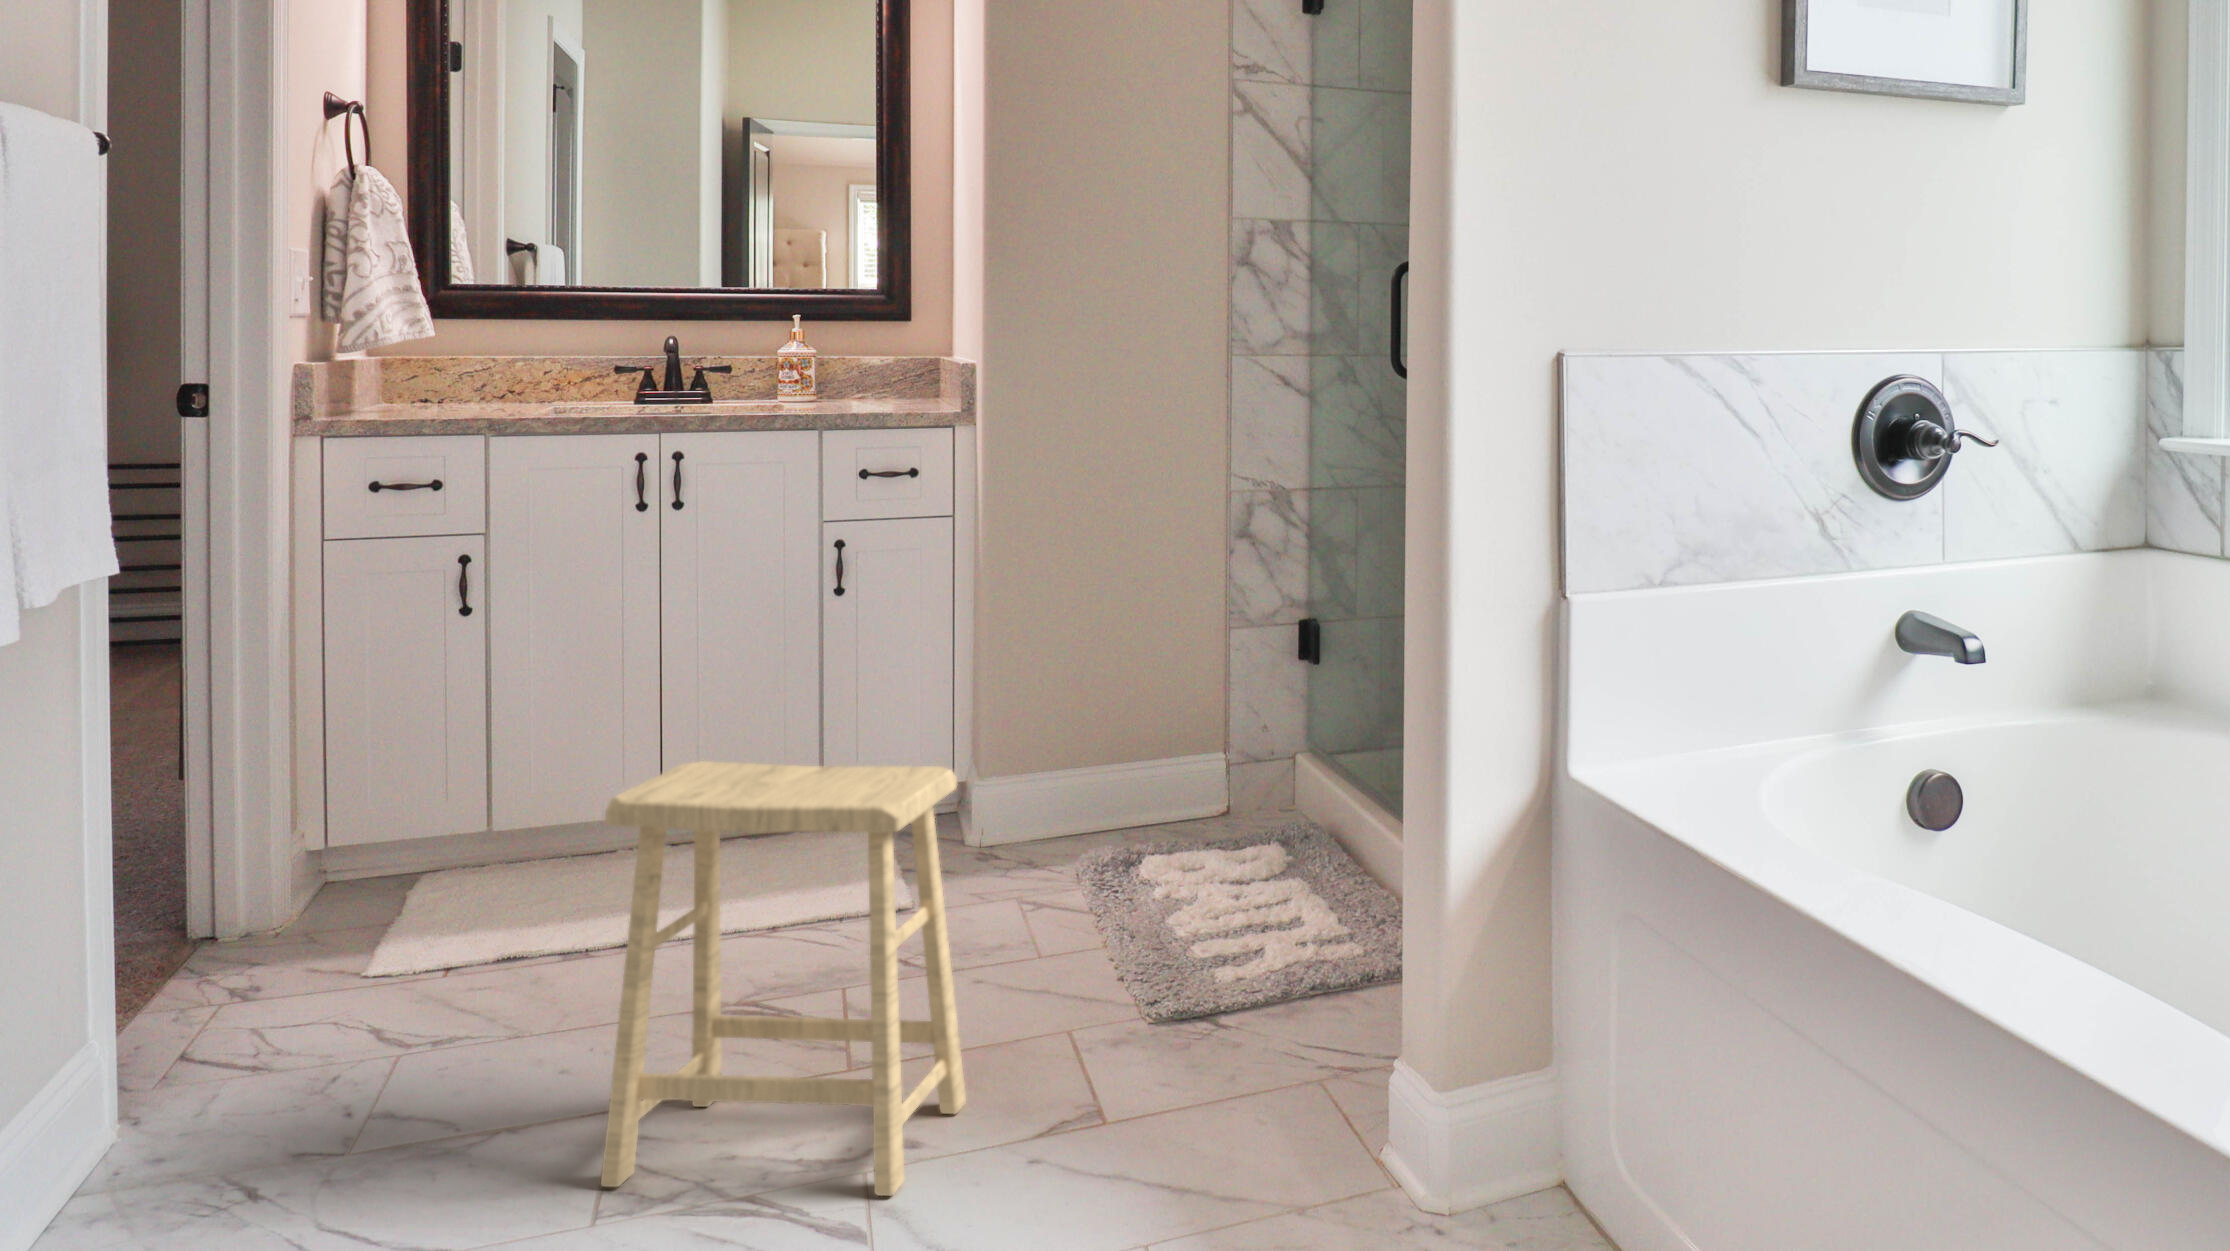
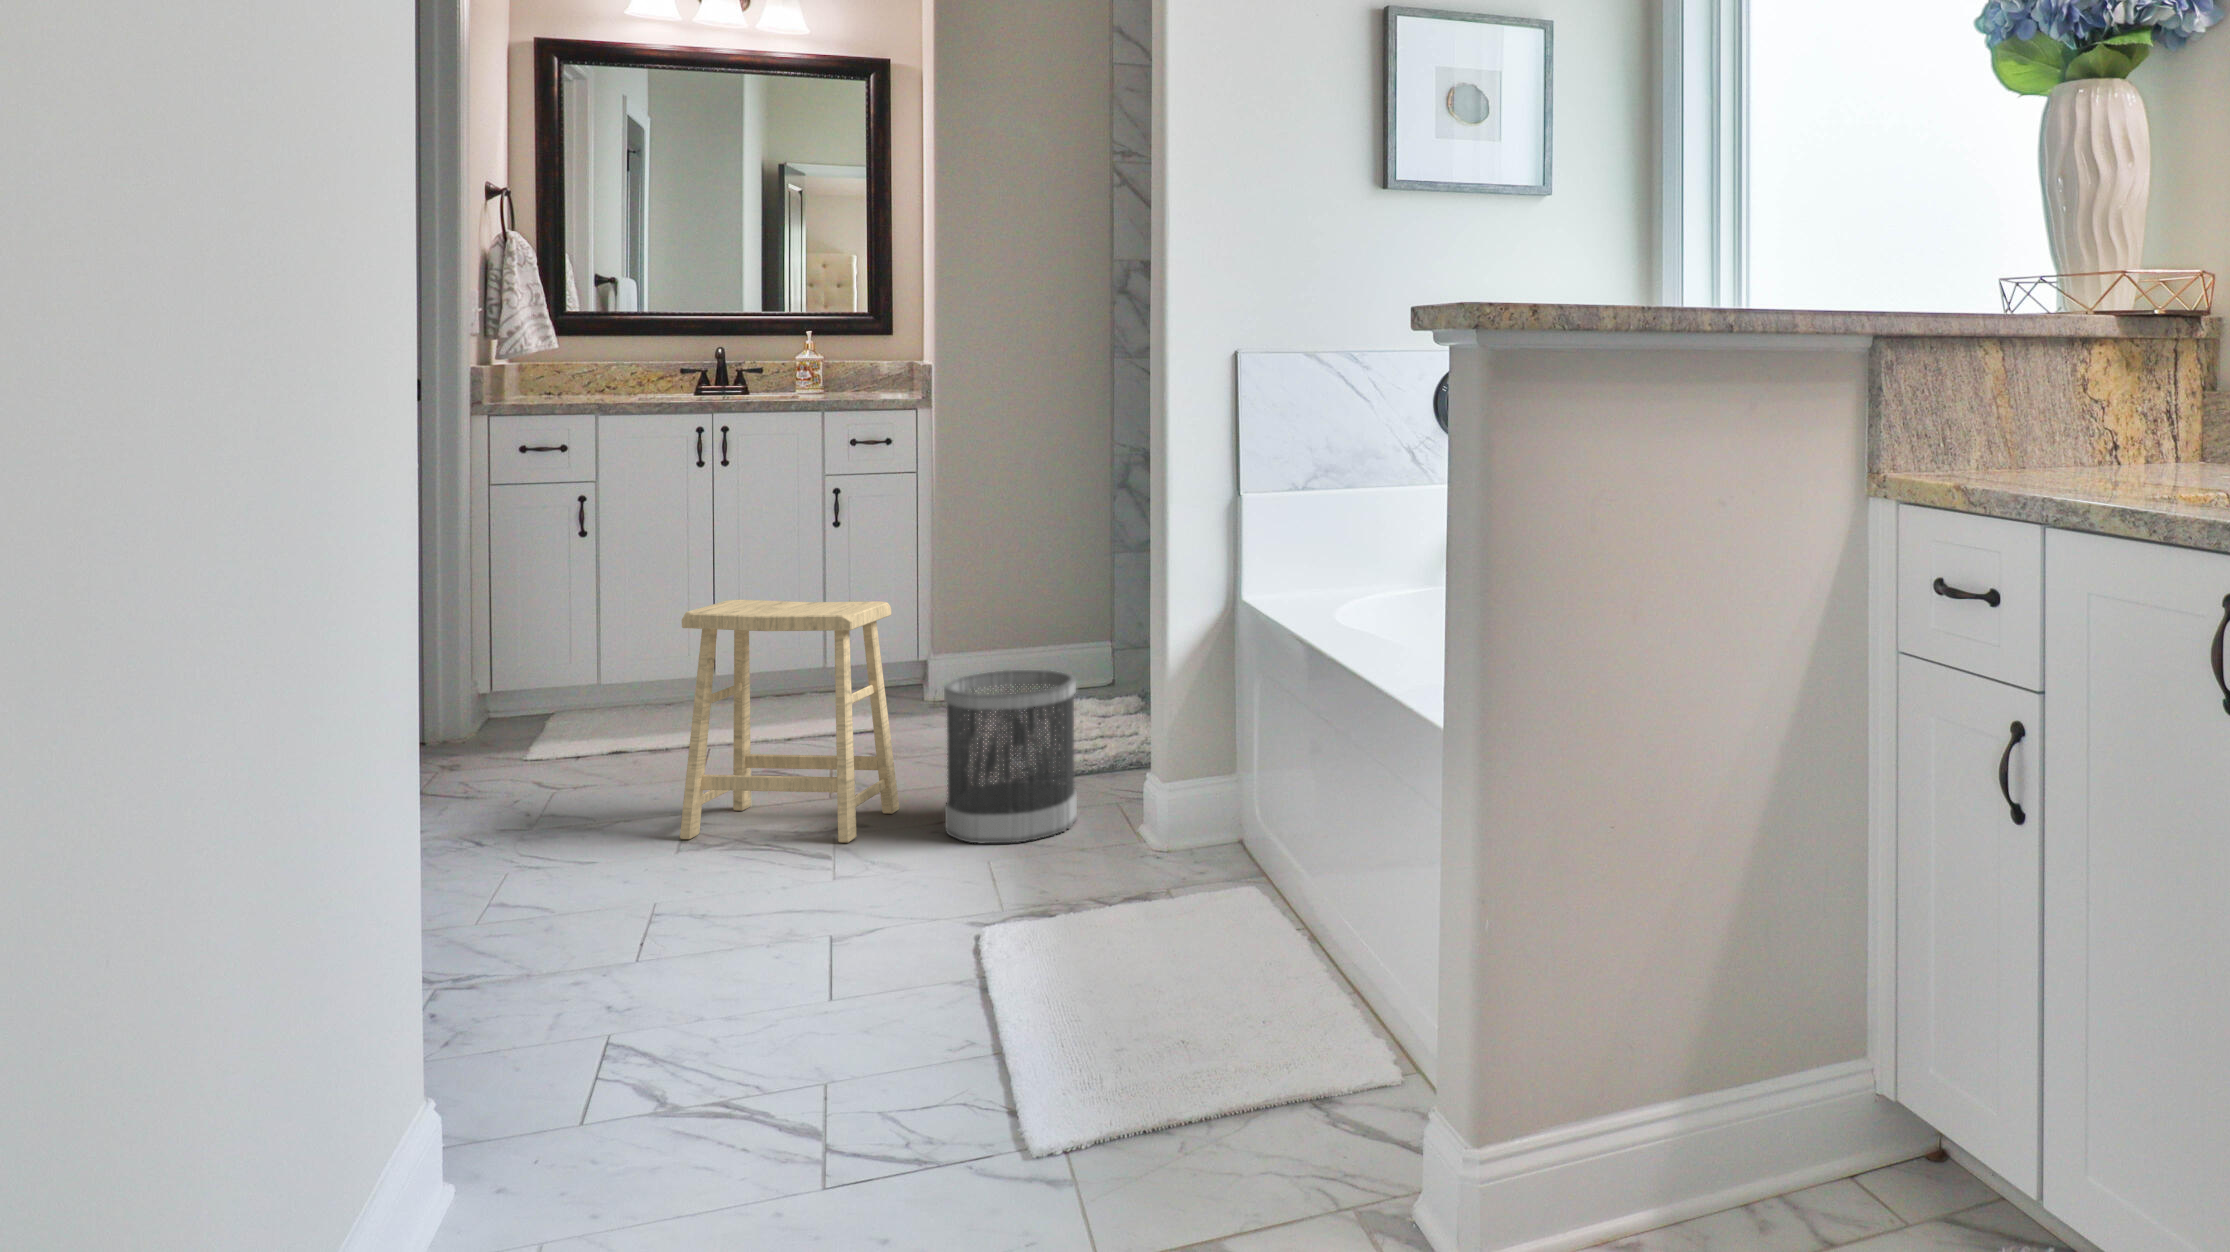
wastebasket: none [1053,874,1266,1198] -> present [944,670,1077,843]

